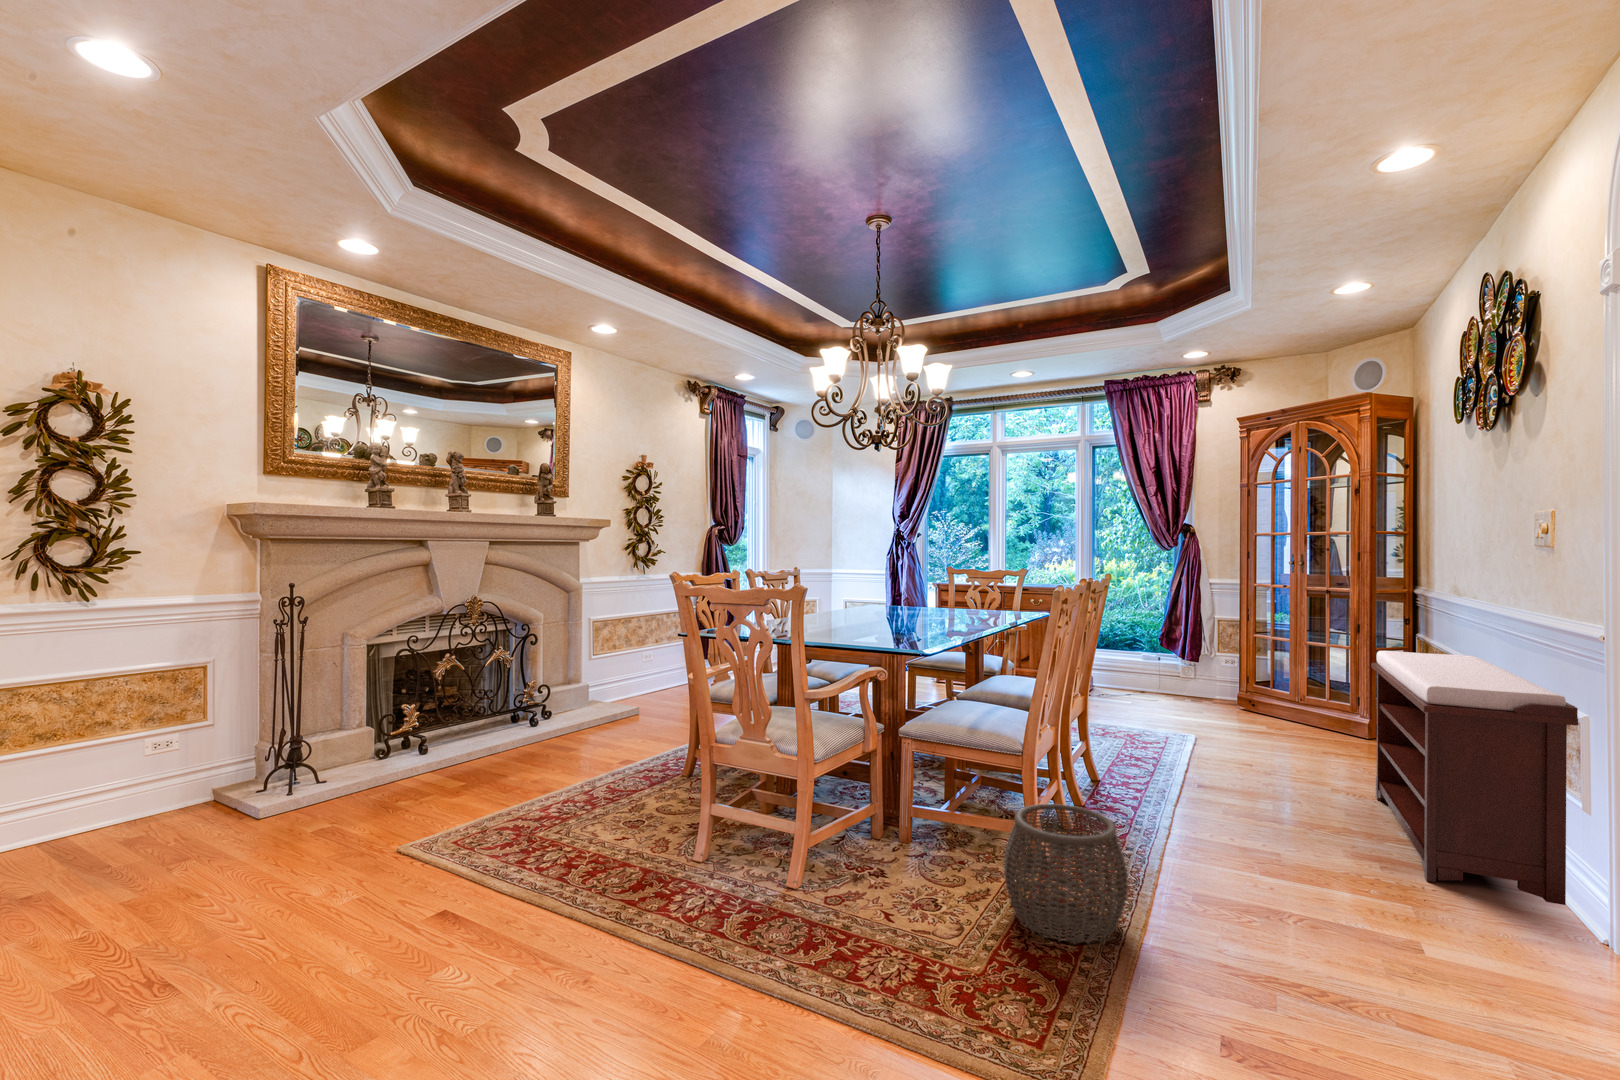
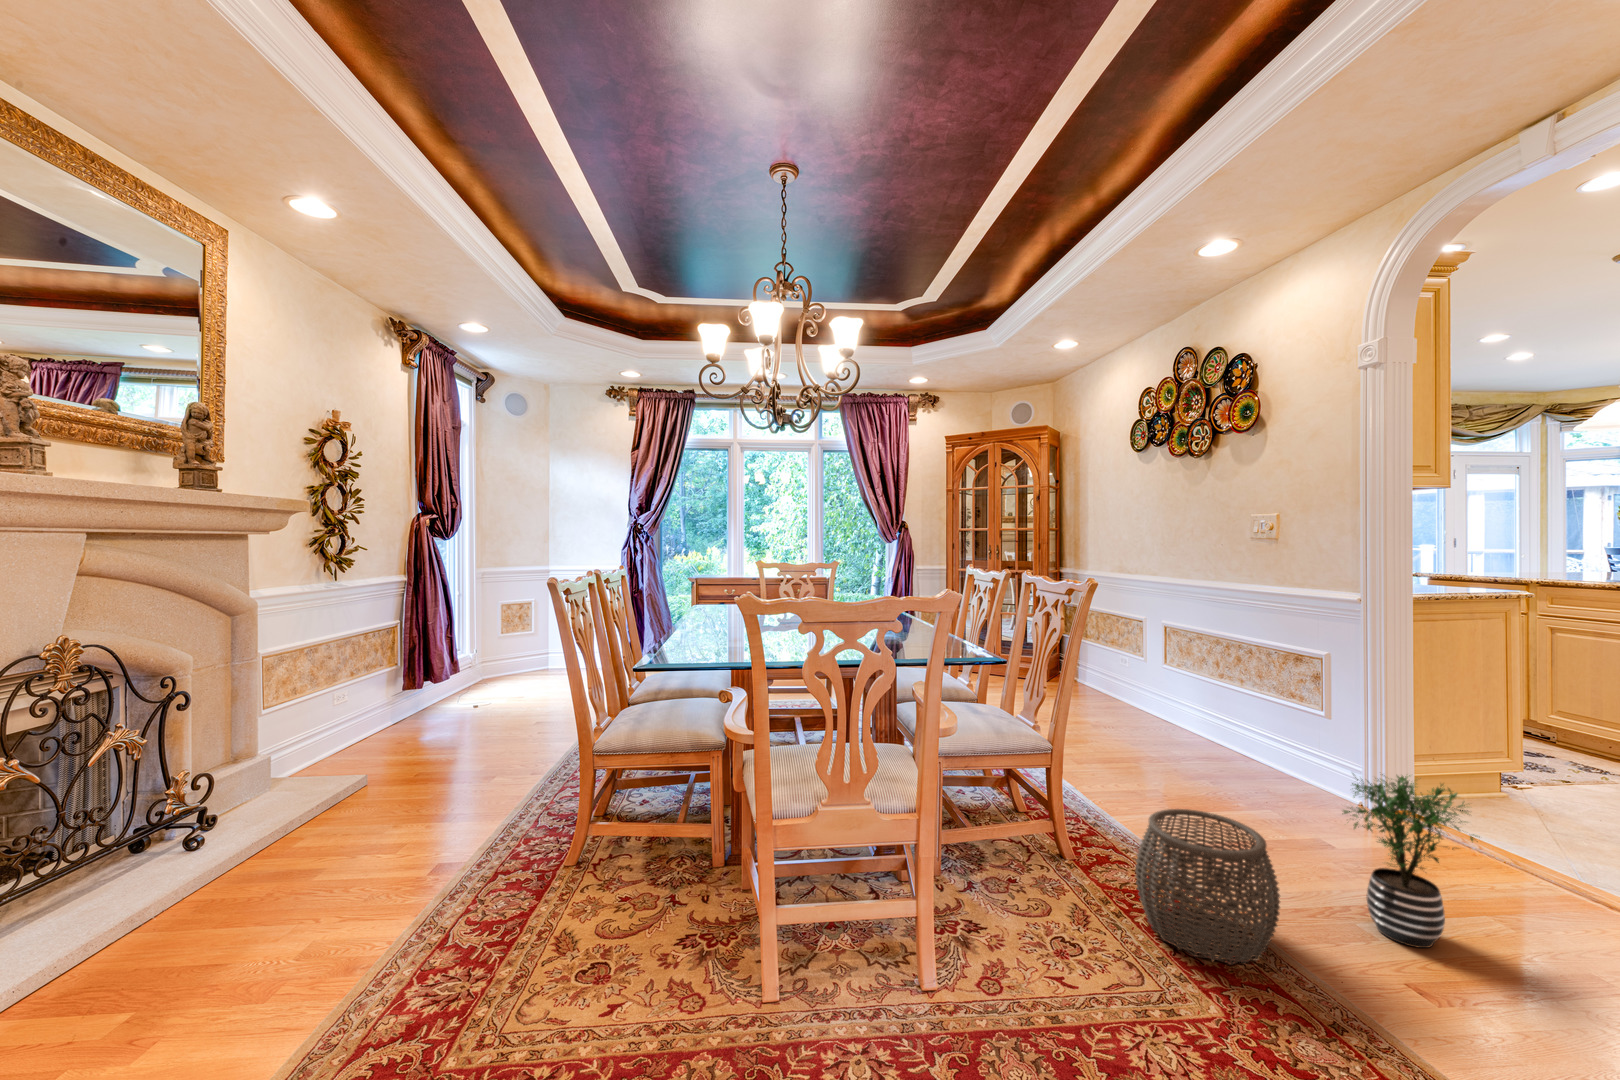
bench: present [1371,651,1578,905] -> none [1134,619,1356,797]
potted plant: none [1216,803,1369,1003] -> present [1344,774,1474,948]

